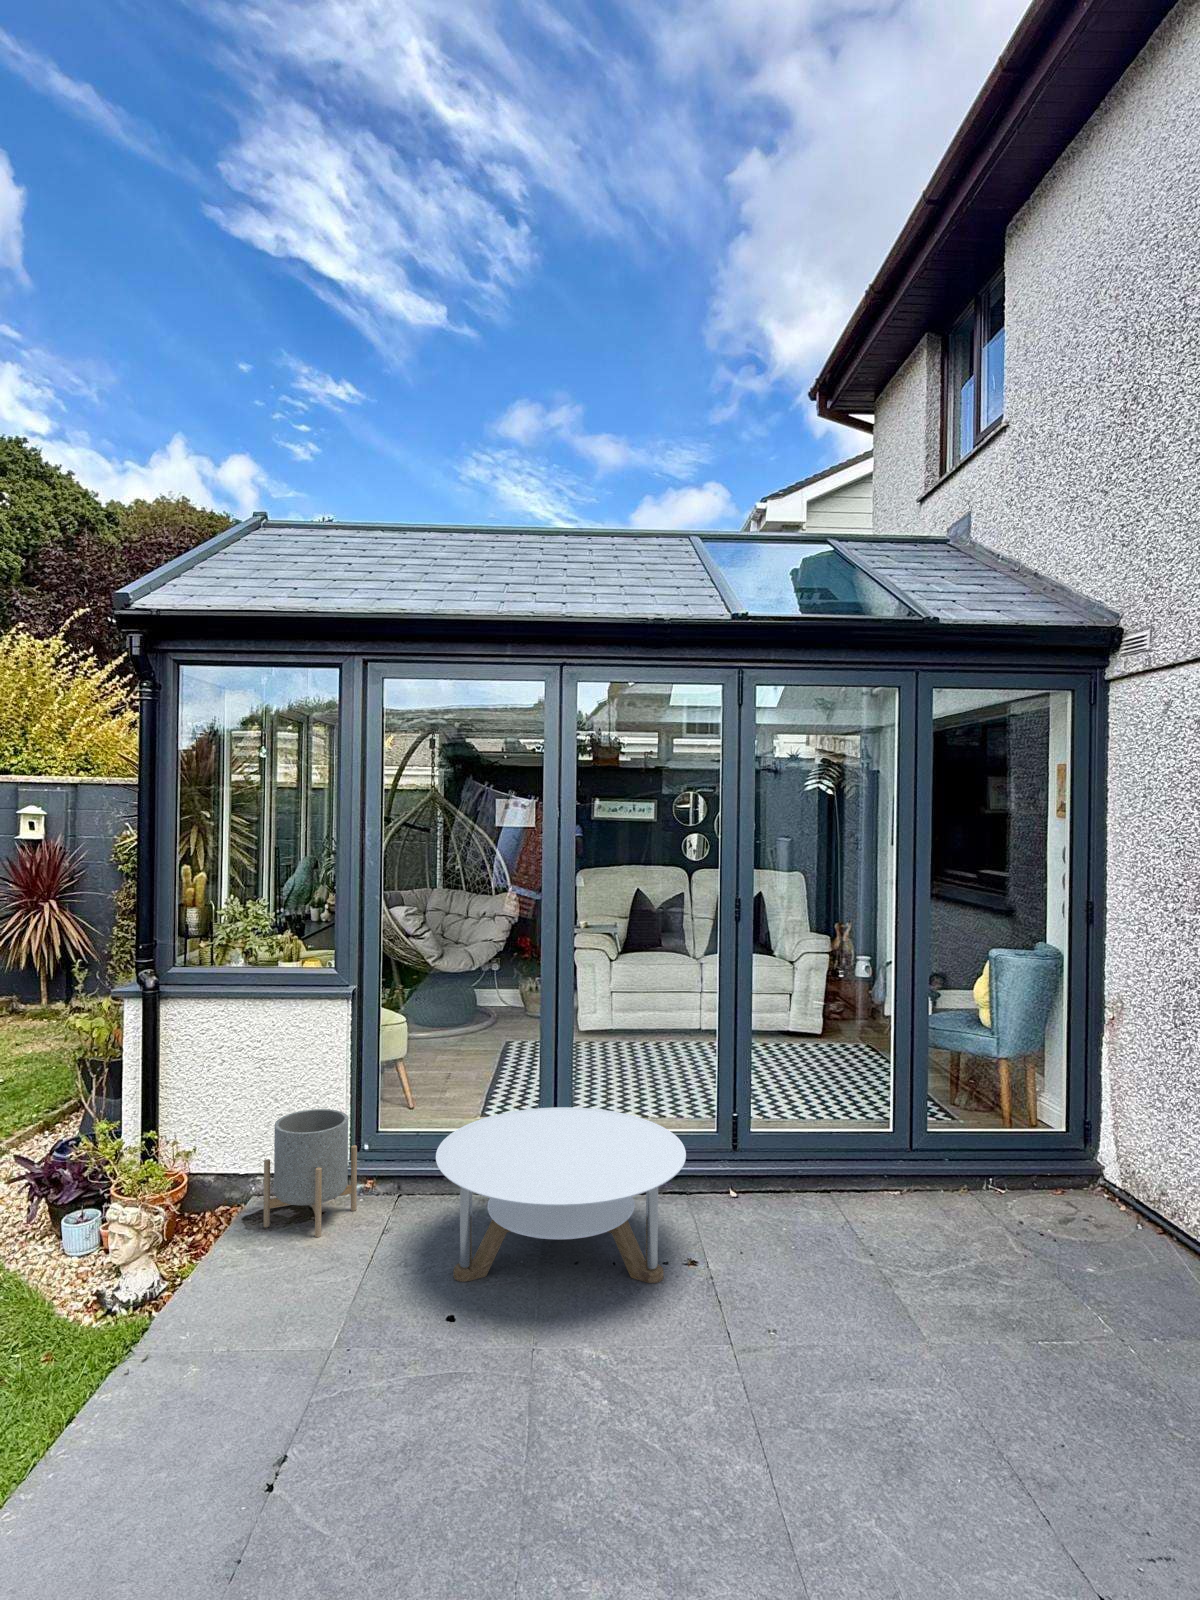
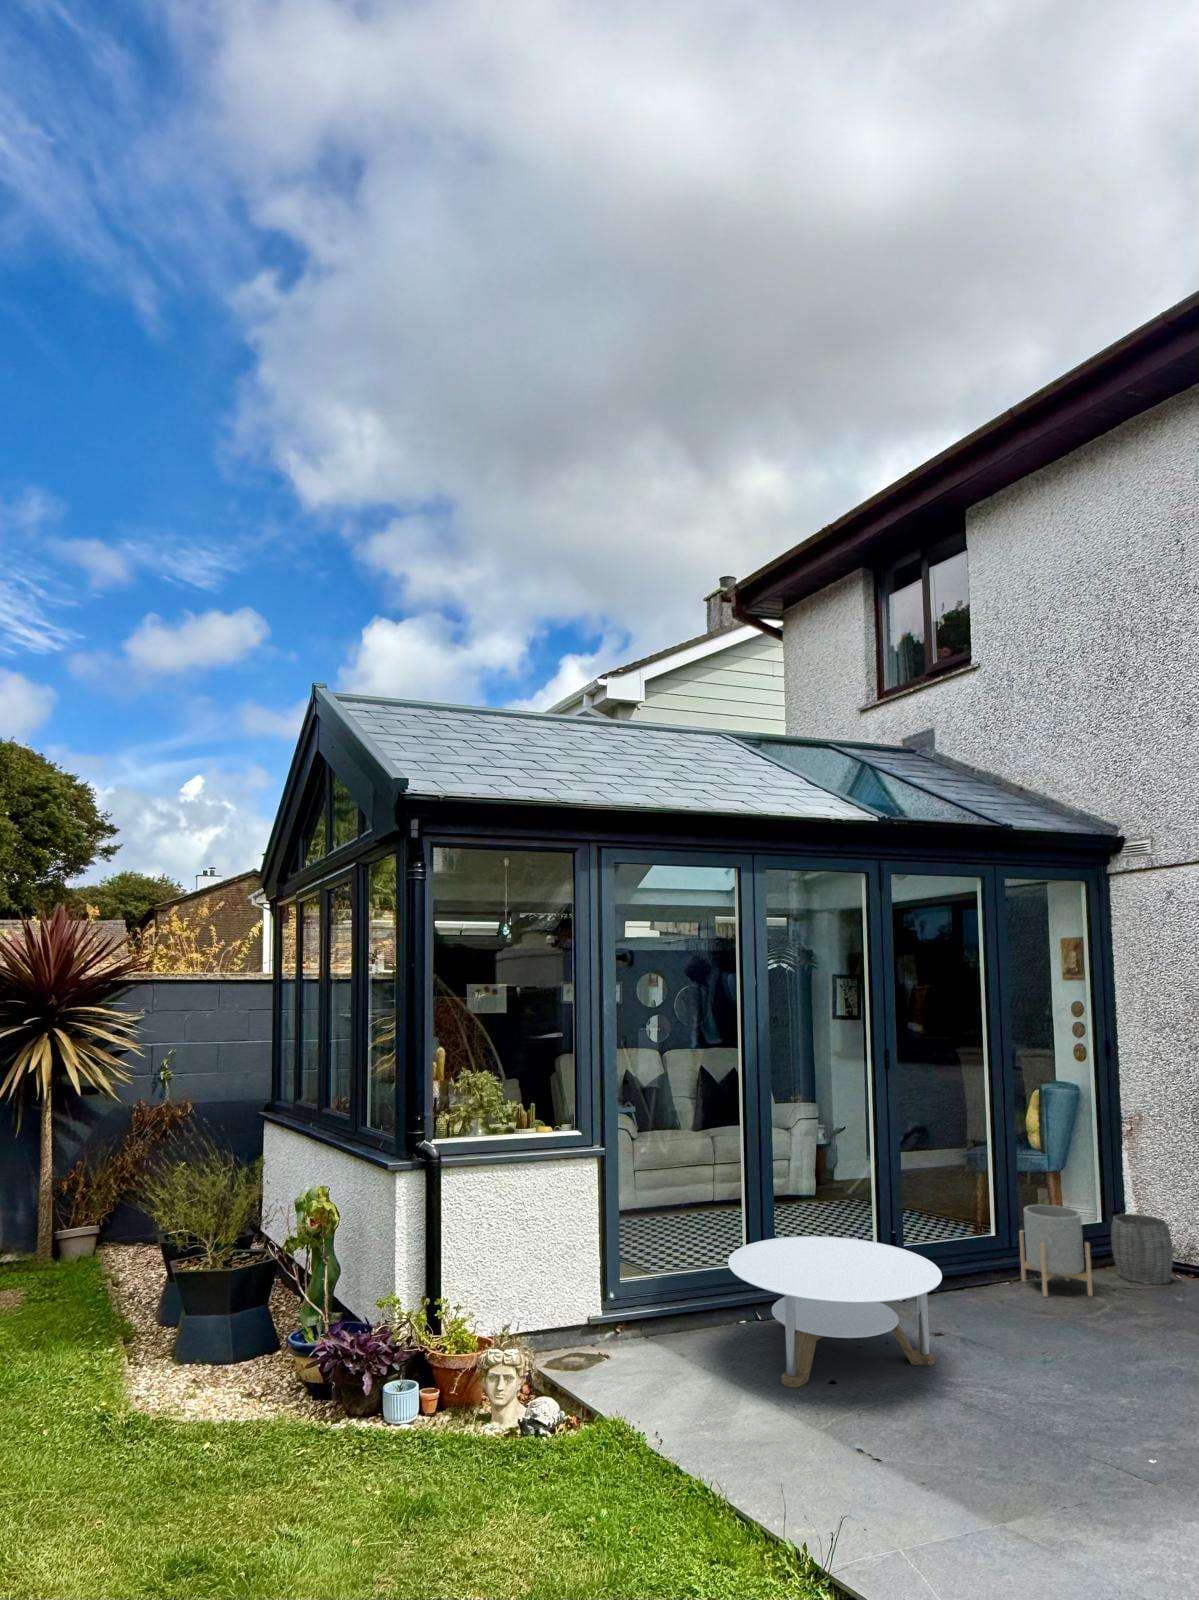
planter: present [263,1109,357,1237] -> present [1019,1205,1093,1297]
woven basket: none [1052,1127,1133,1224] -> present [1111,1214,1173,1284]

